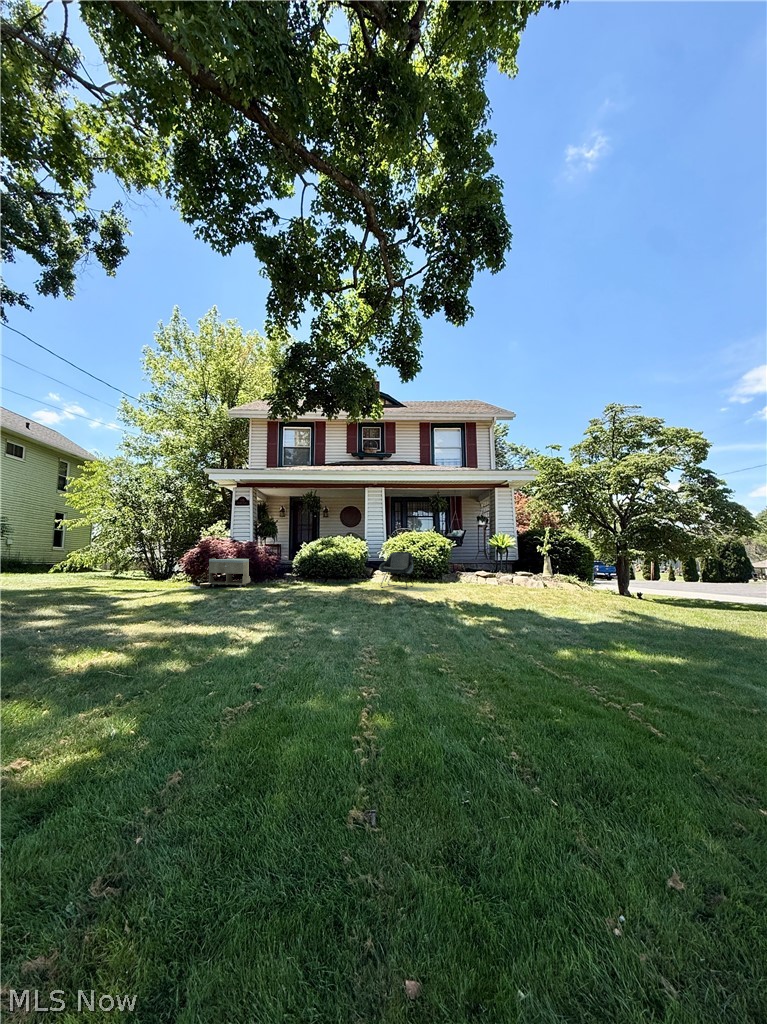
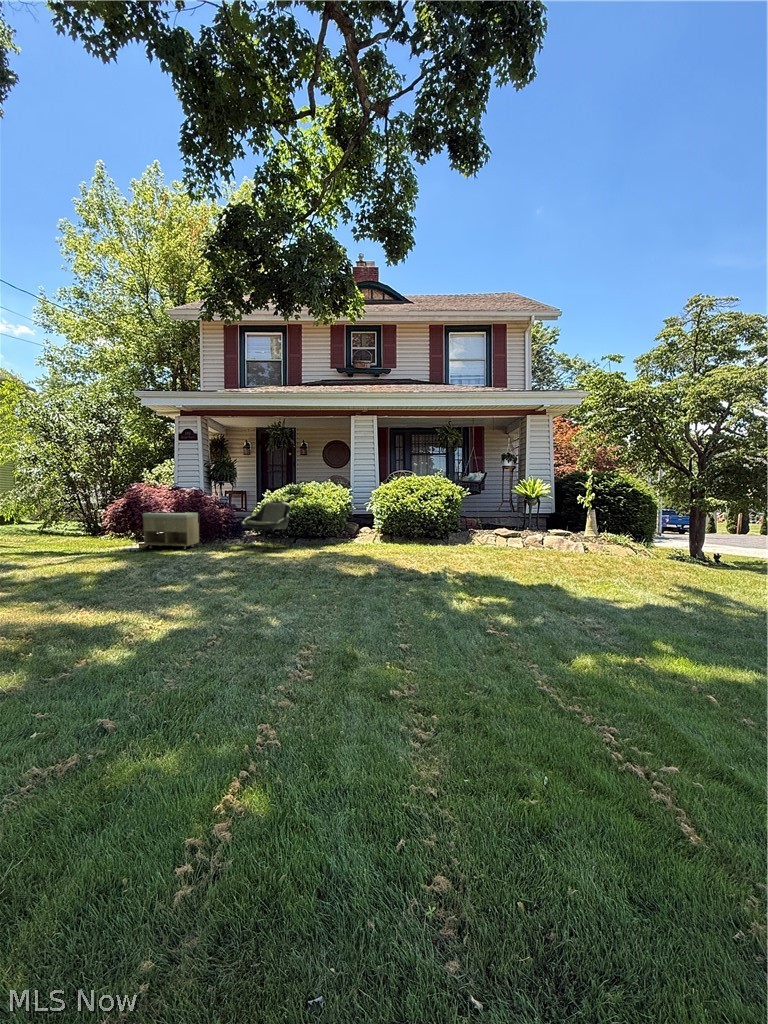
lounge chair: present [379,552,413,589] -> present [241,501,292,550]

